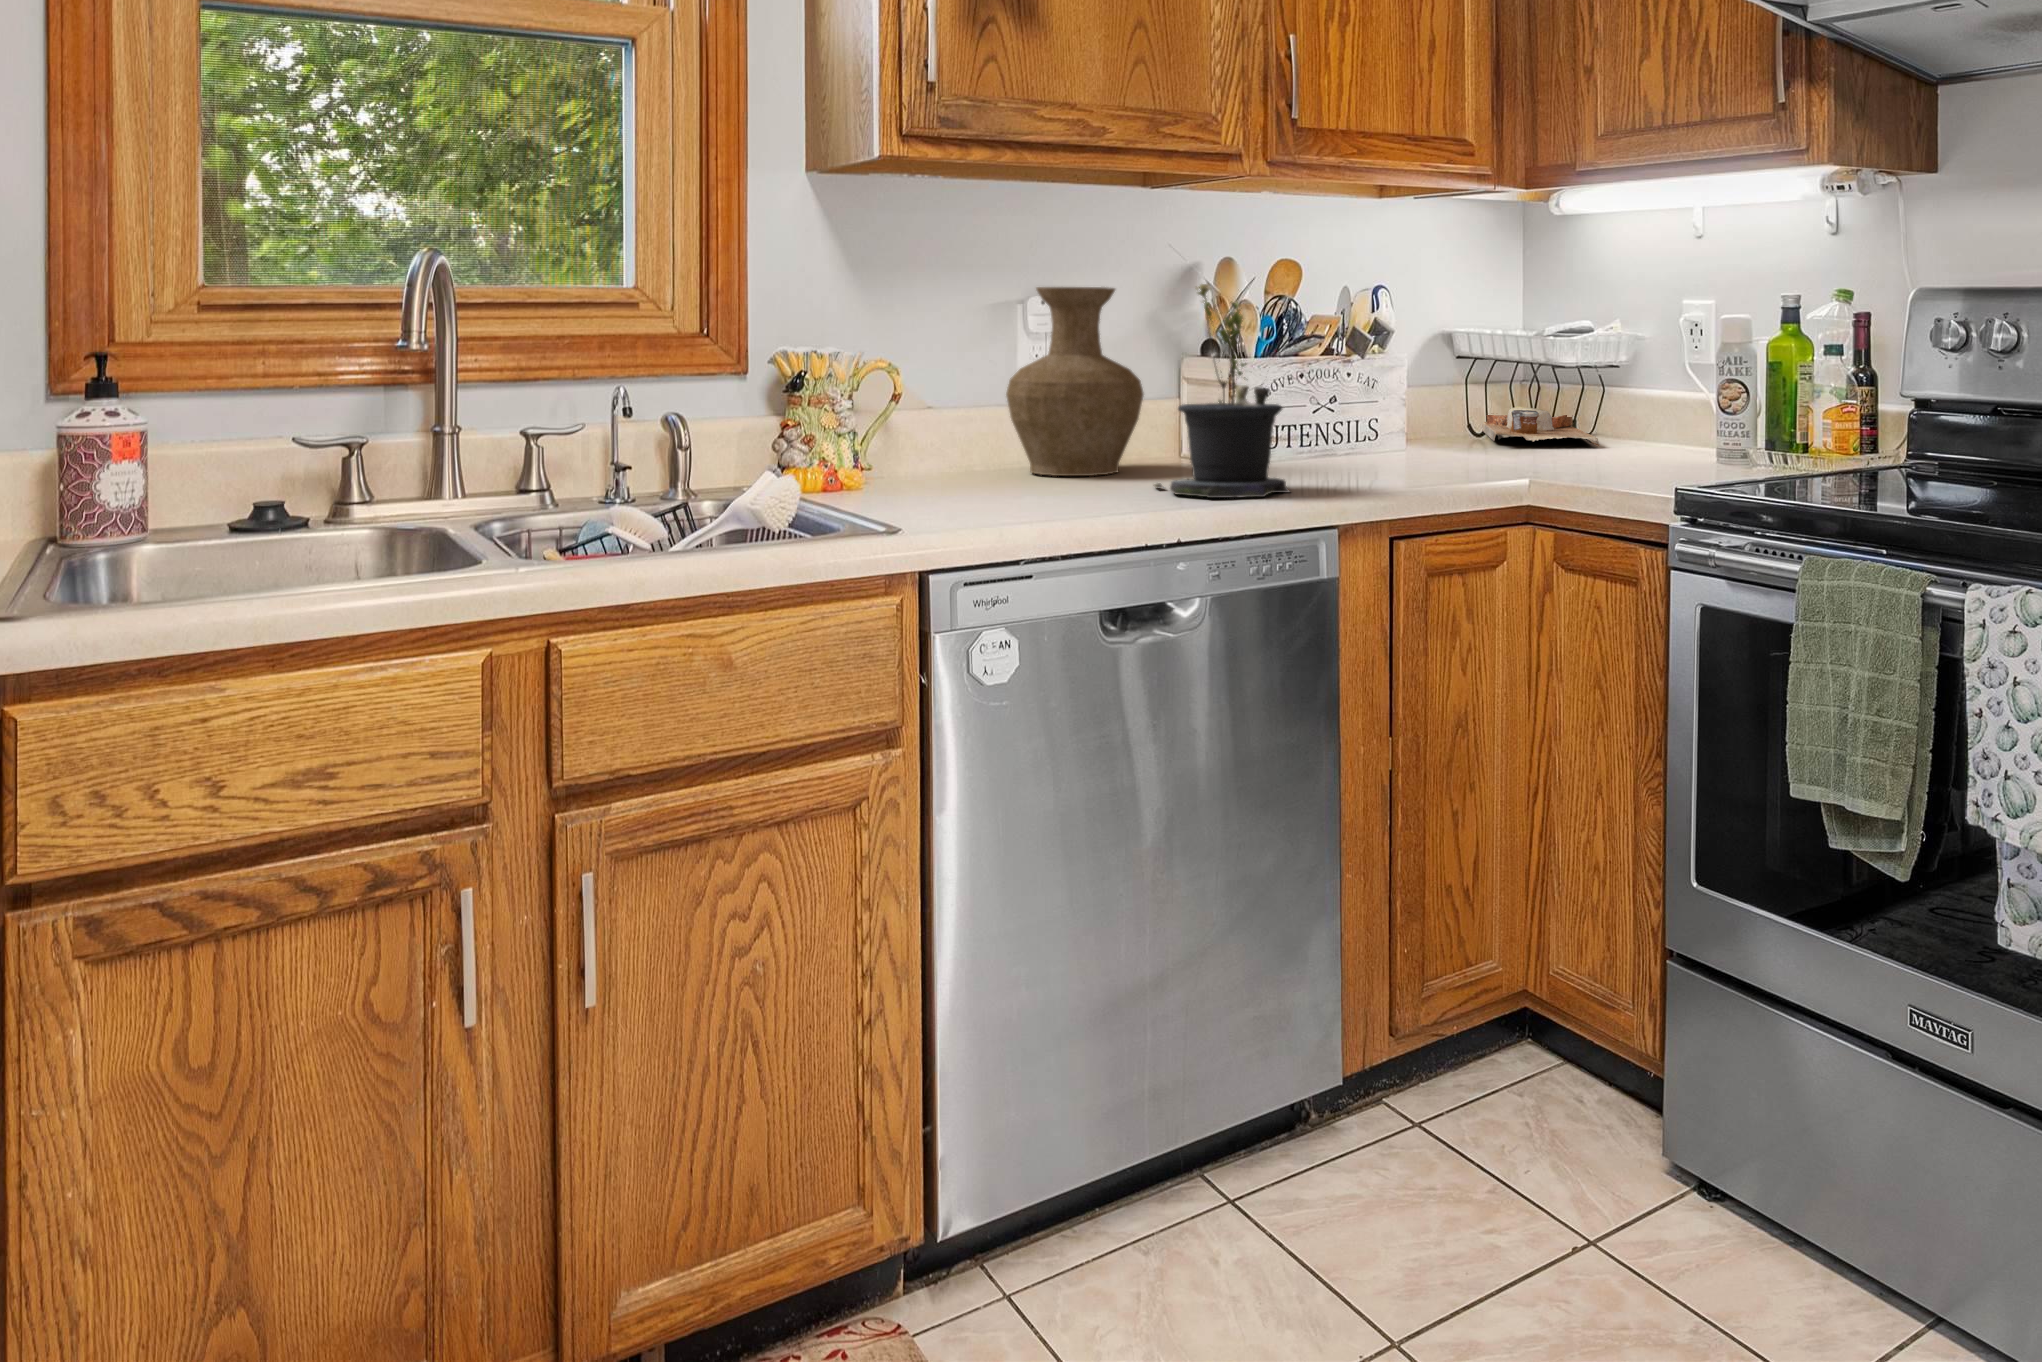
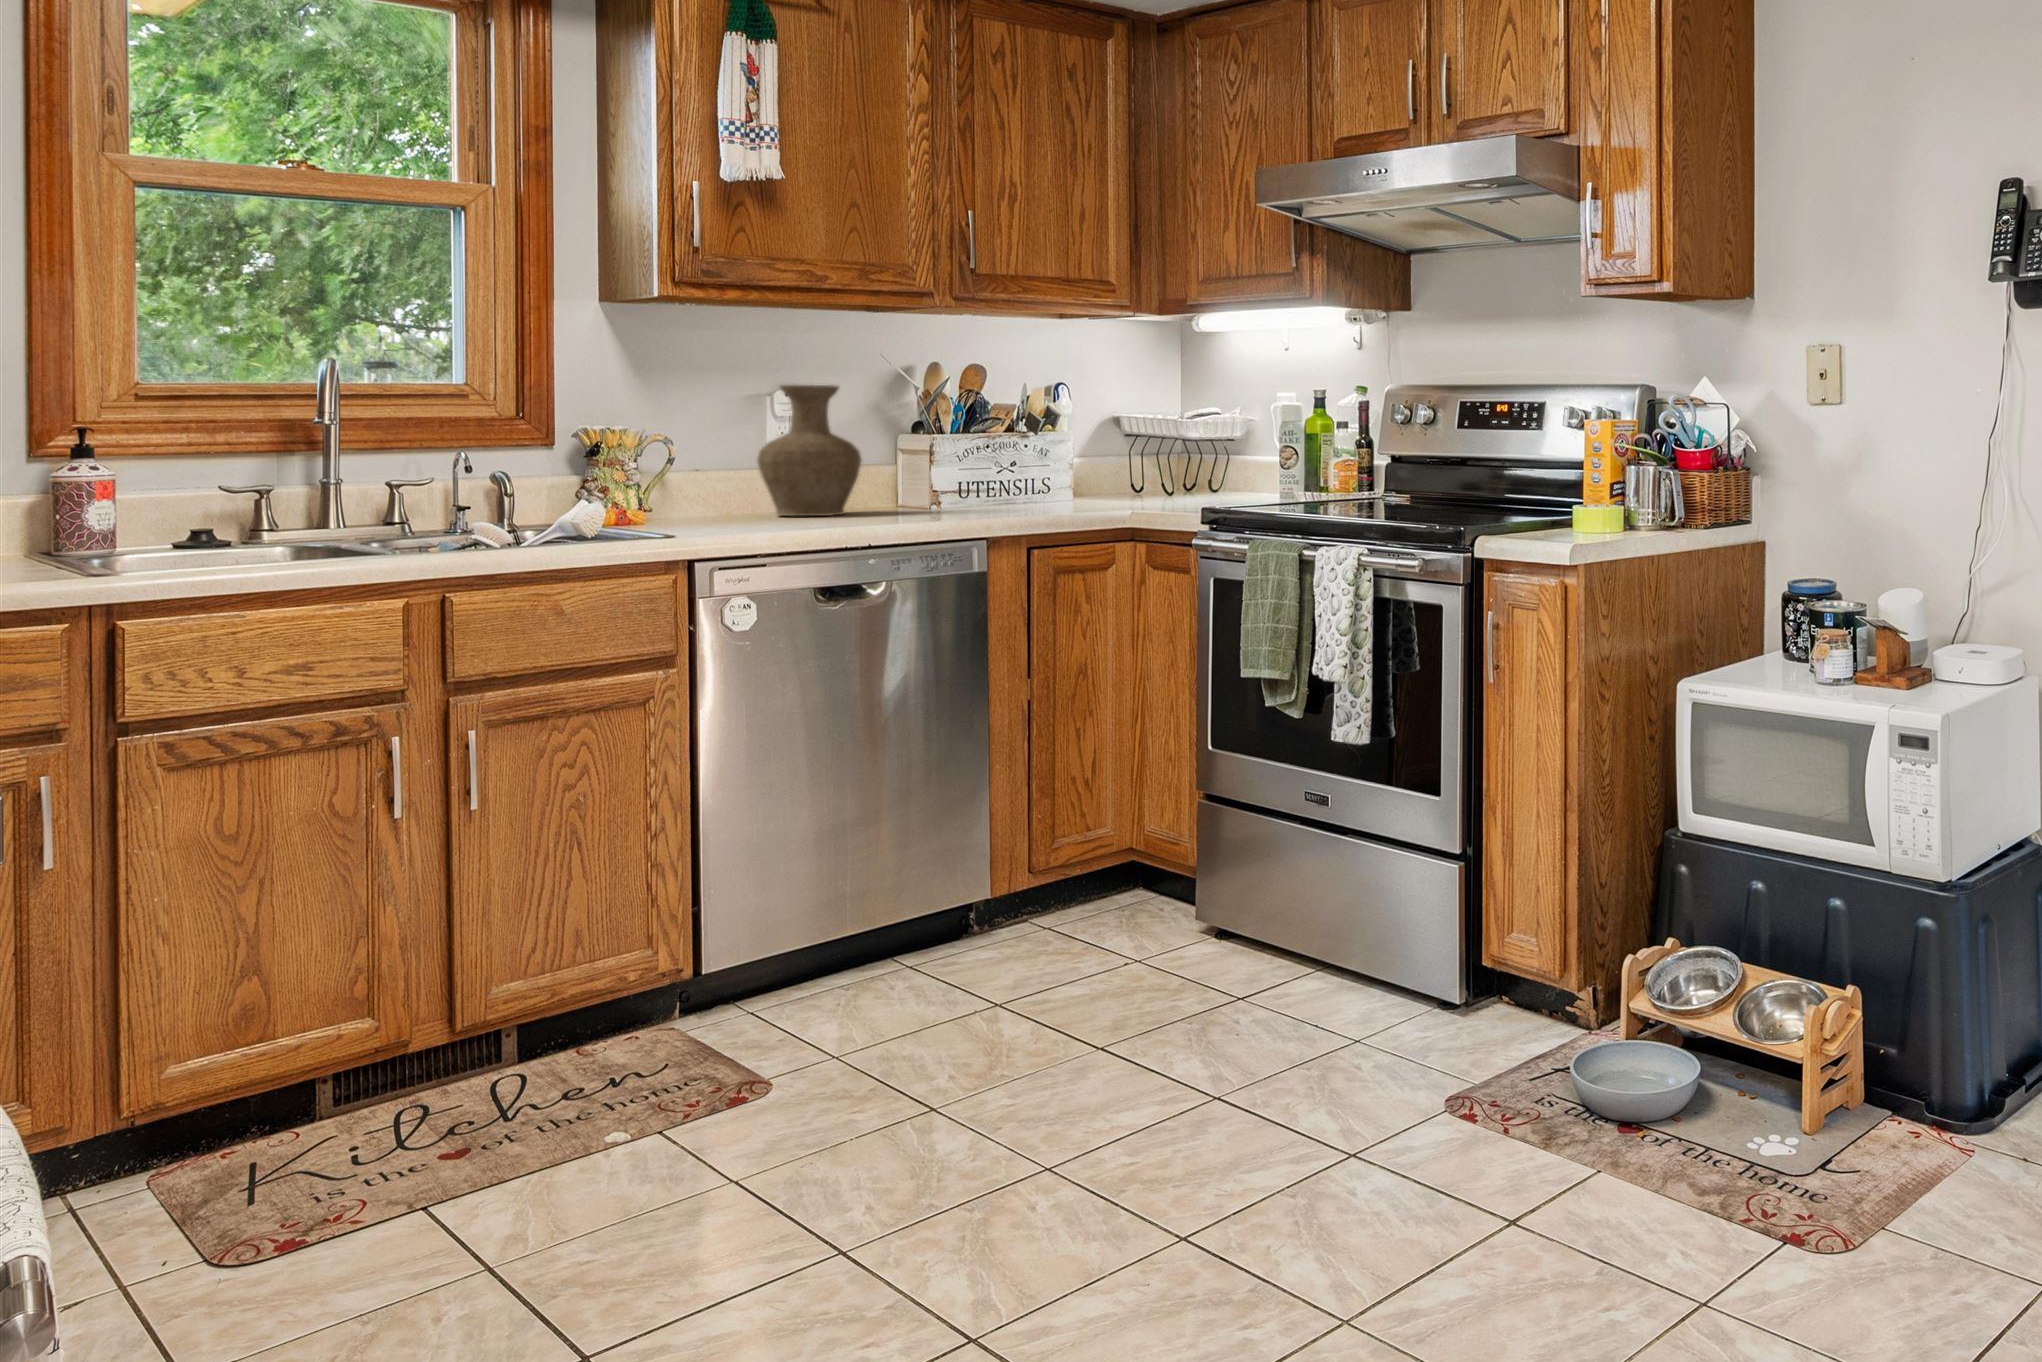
potted plant: present [1154,284,1290,498] -> none [862,382,956,521]
cutting board: present [1482,406,1599,446] -> none [1137,472,1211,497]

